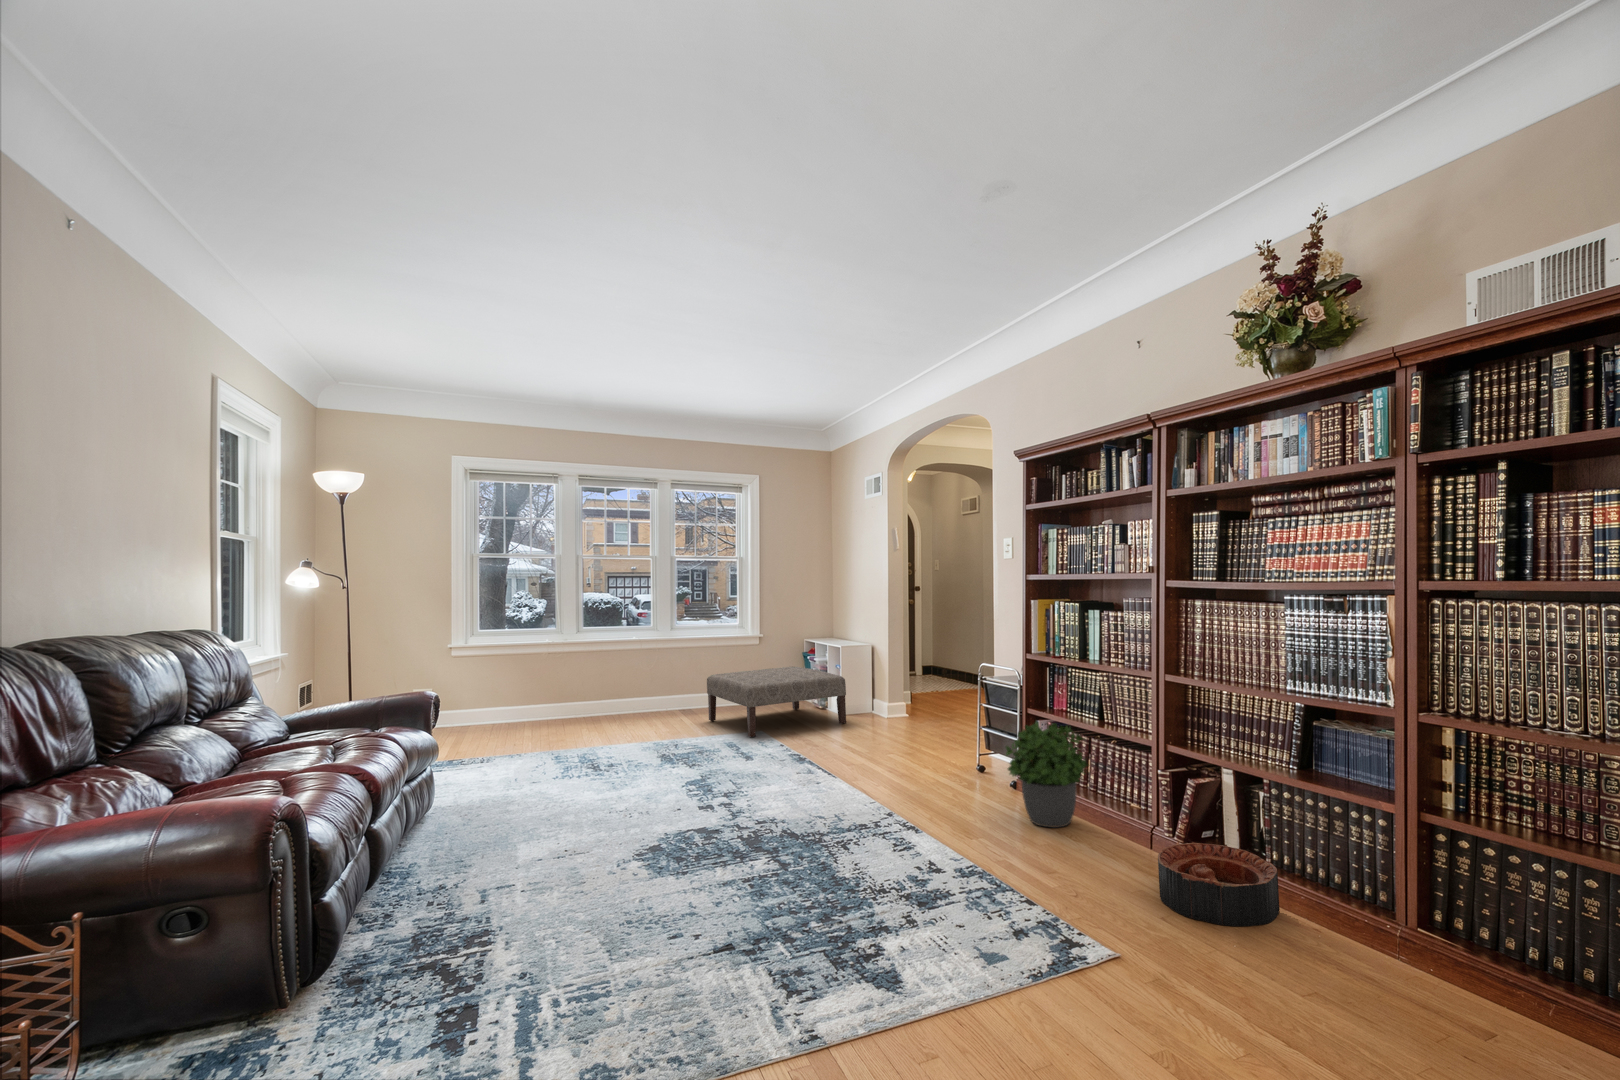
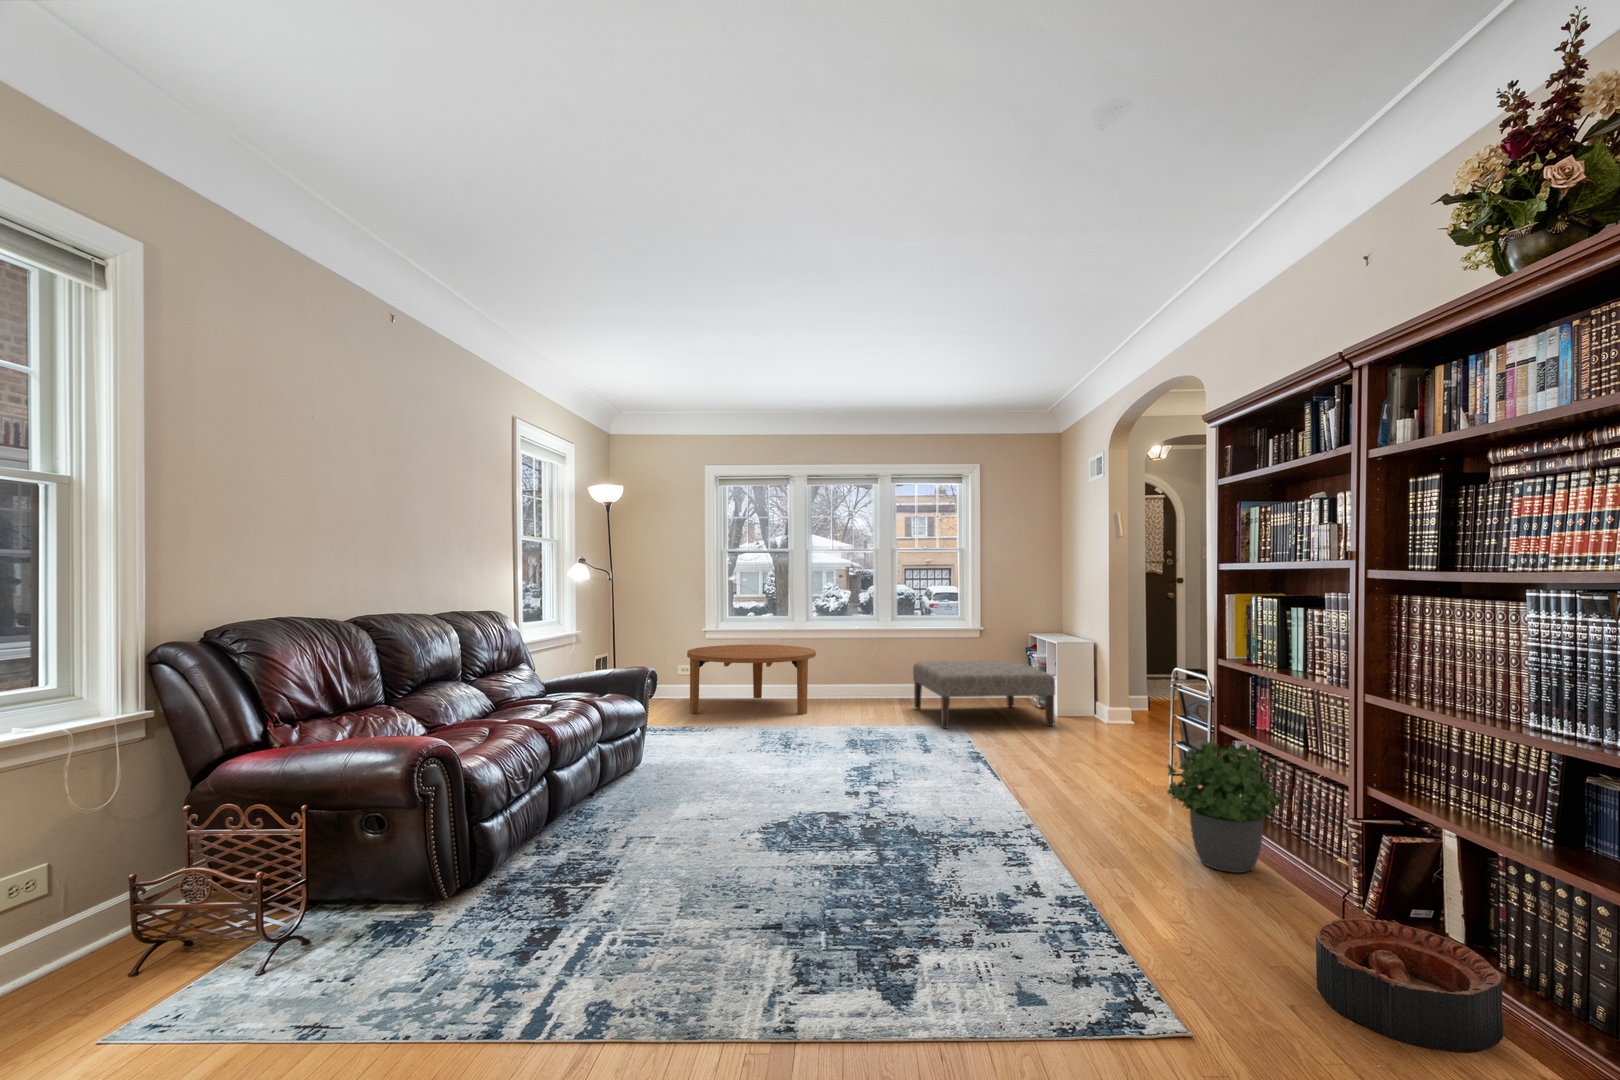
coffee table: none [464,669,609,754] -> present [687,645,816,715]

